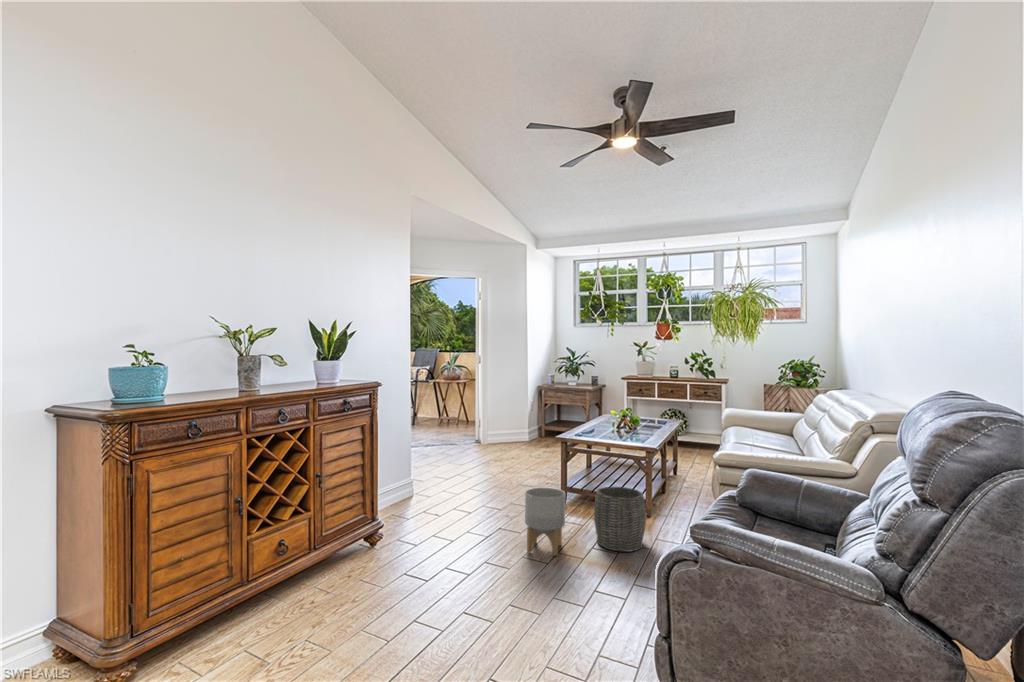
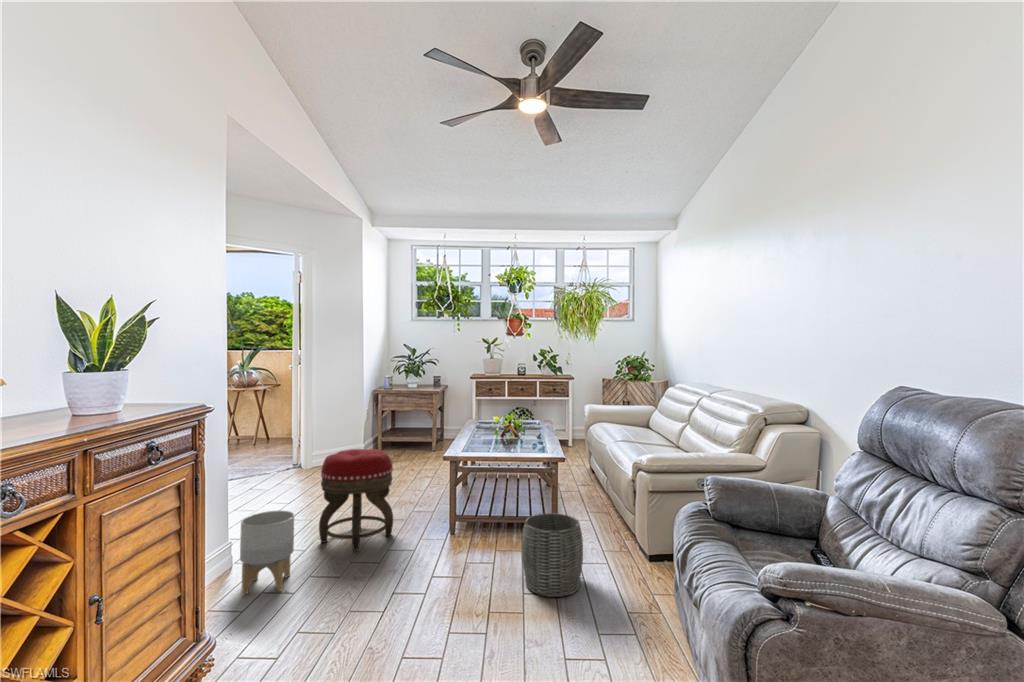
footstool: none [469,426,521,498] -> present [319,449,393,551]
planter: present [525,487,565,556] -> present [240,510,294,595]

